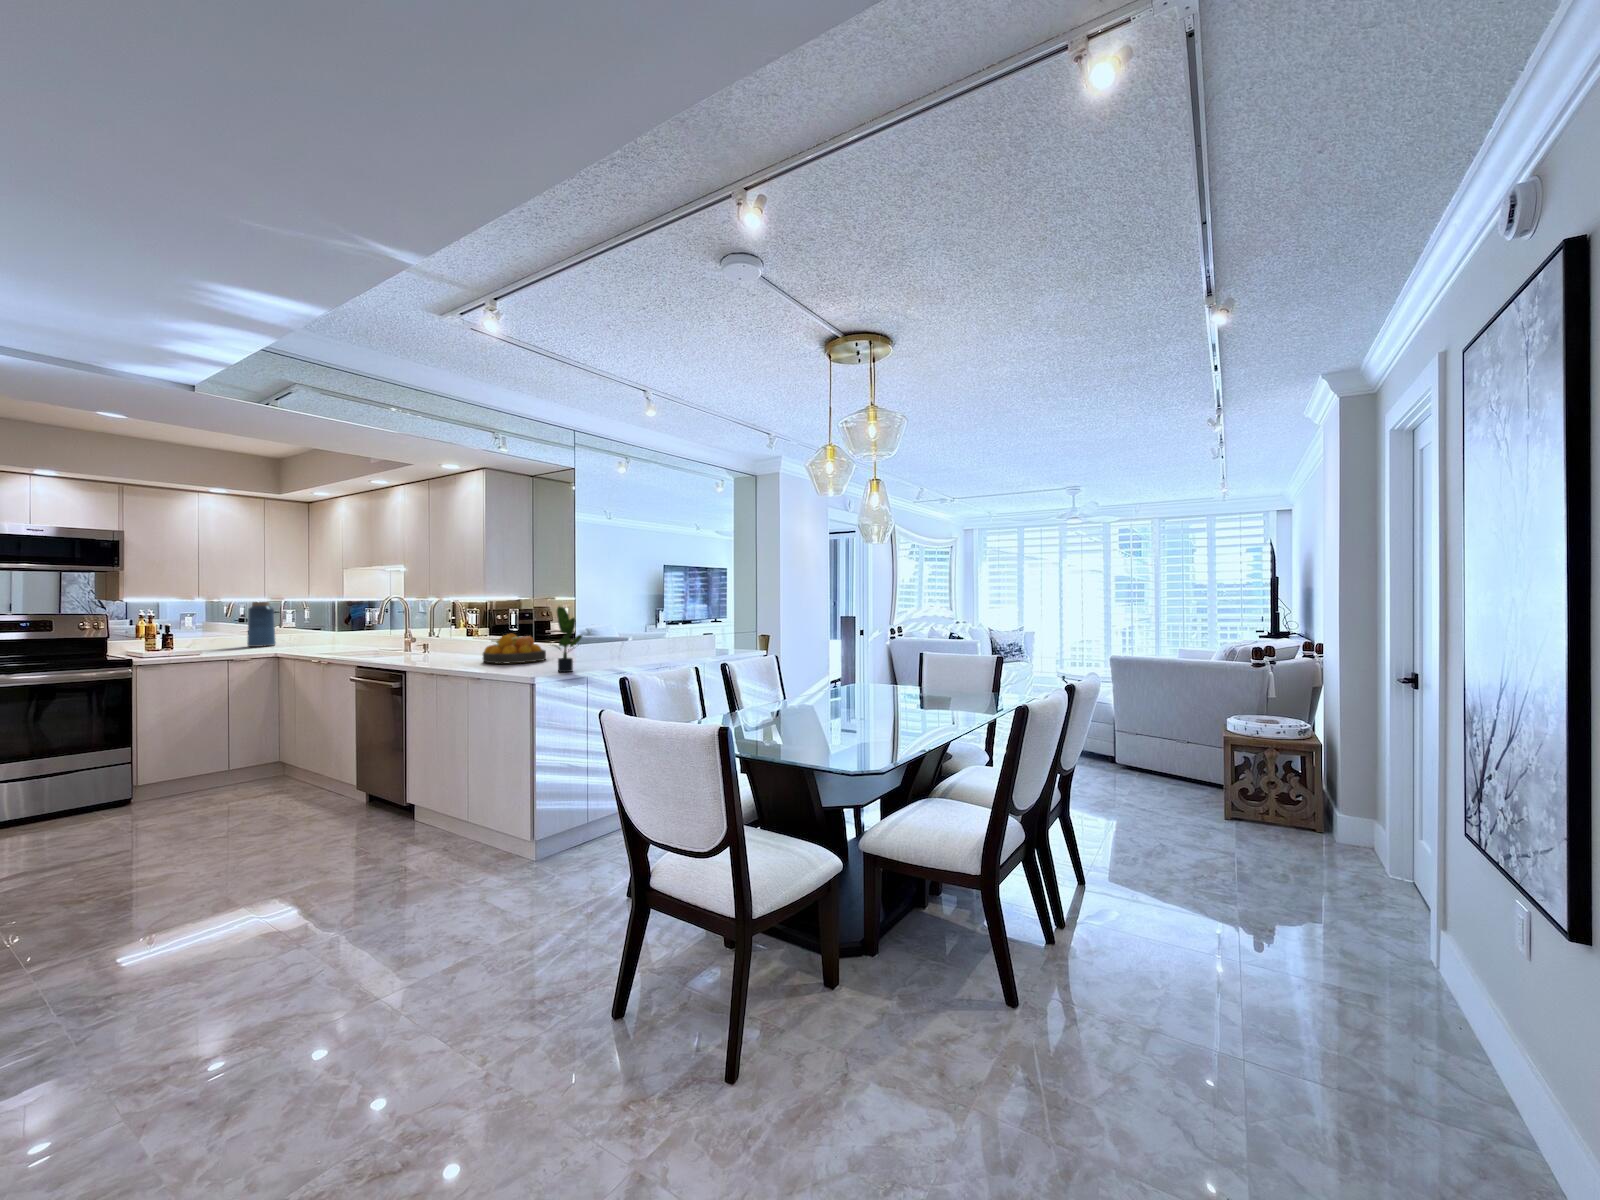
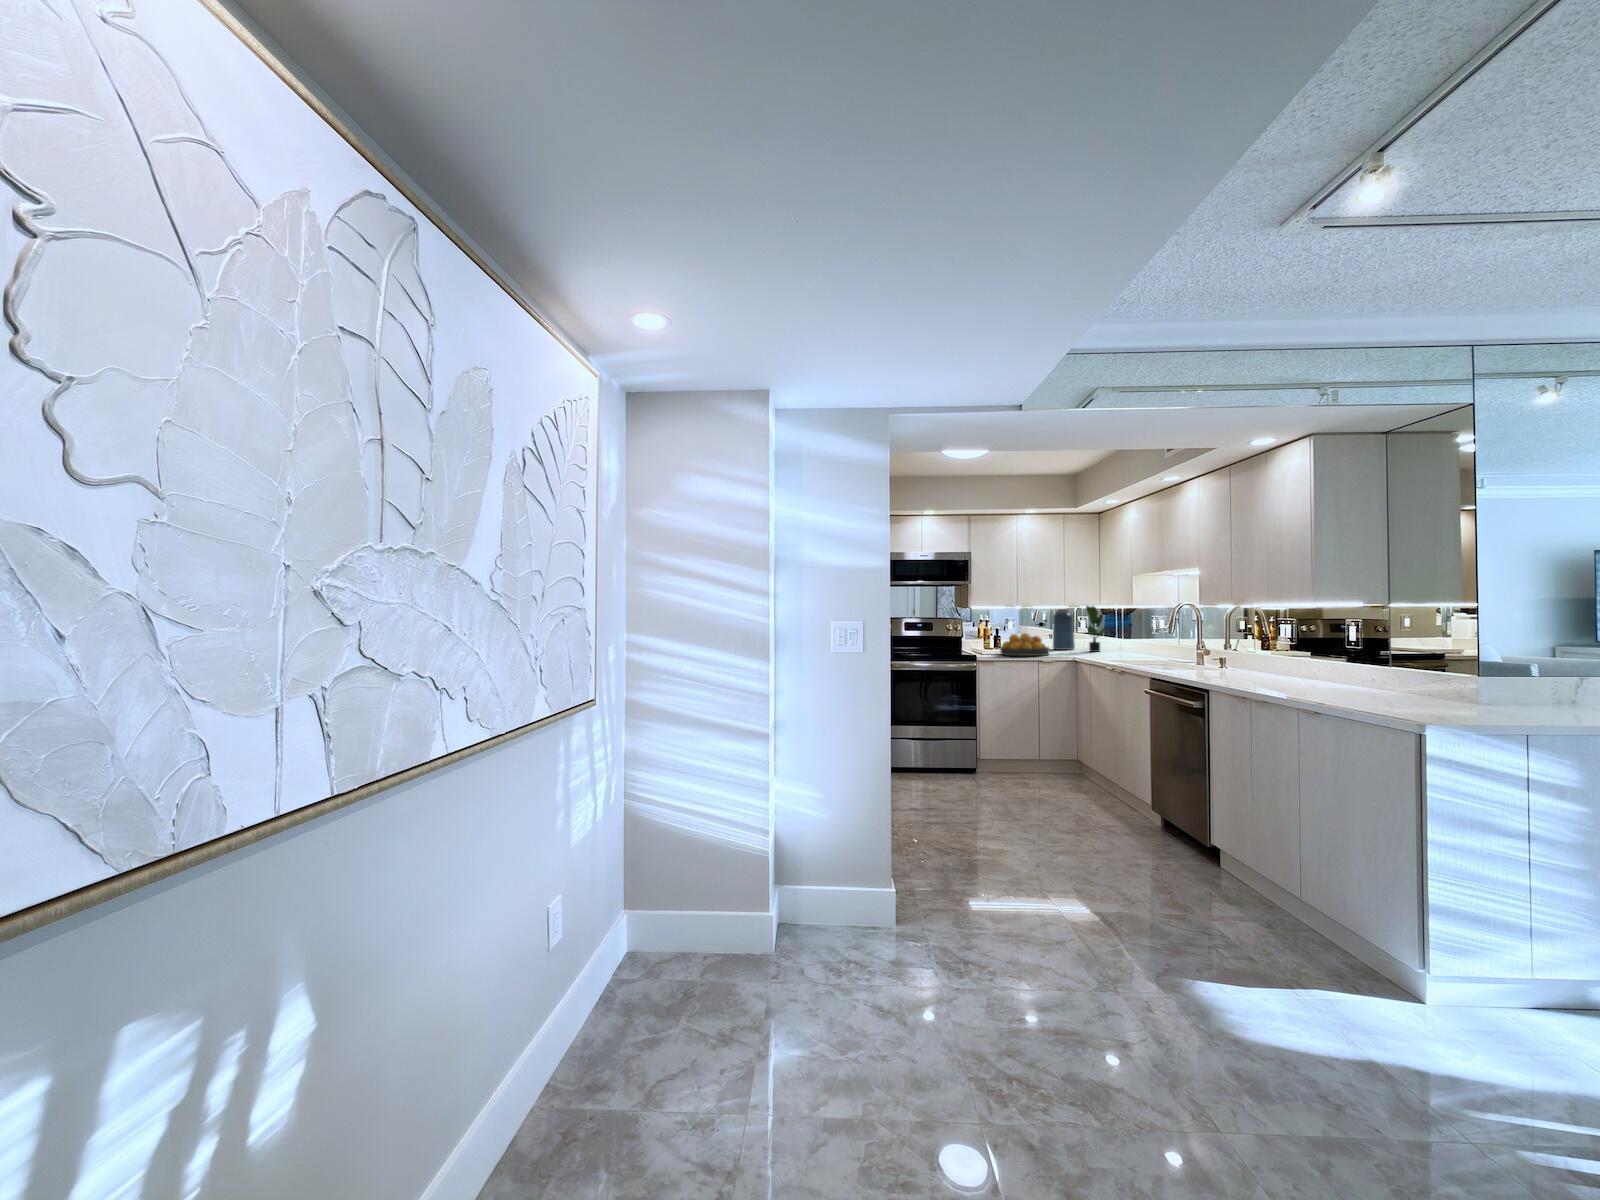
potted plant: present [556,607,582,672] -> present [1086,606,1107,652]
fruit bowl: present [483,634,546,663] -> present [1000,633,1049,656]

